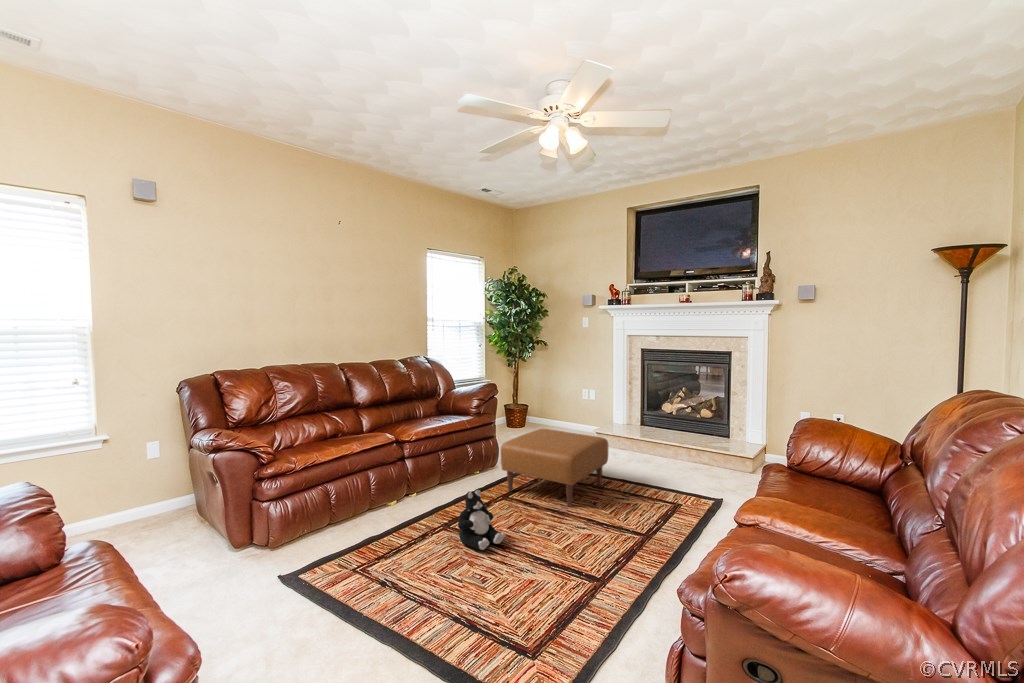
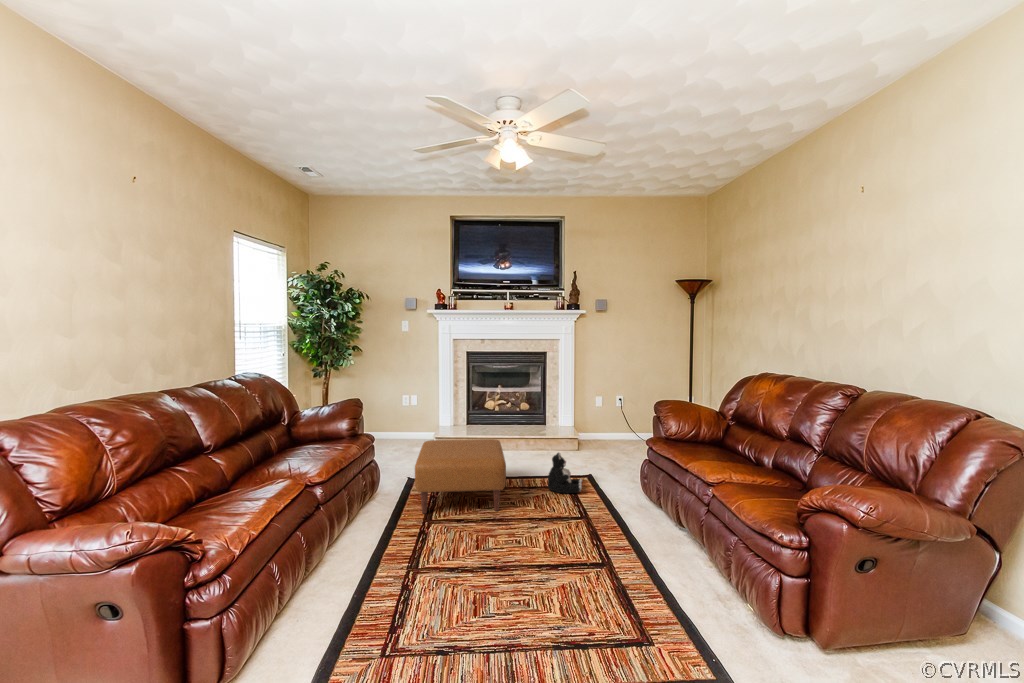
plush toy: present [458,489,505,550] -> present [548,453,582,493]

